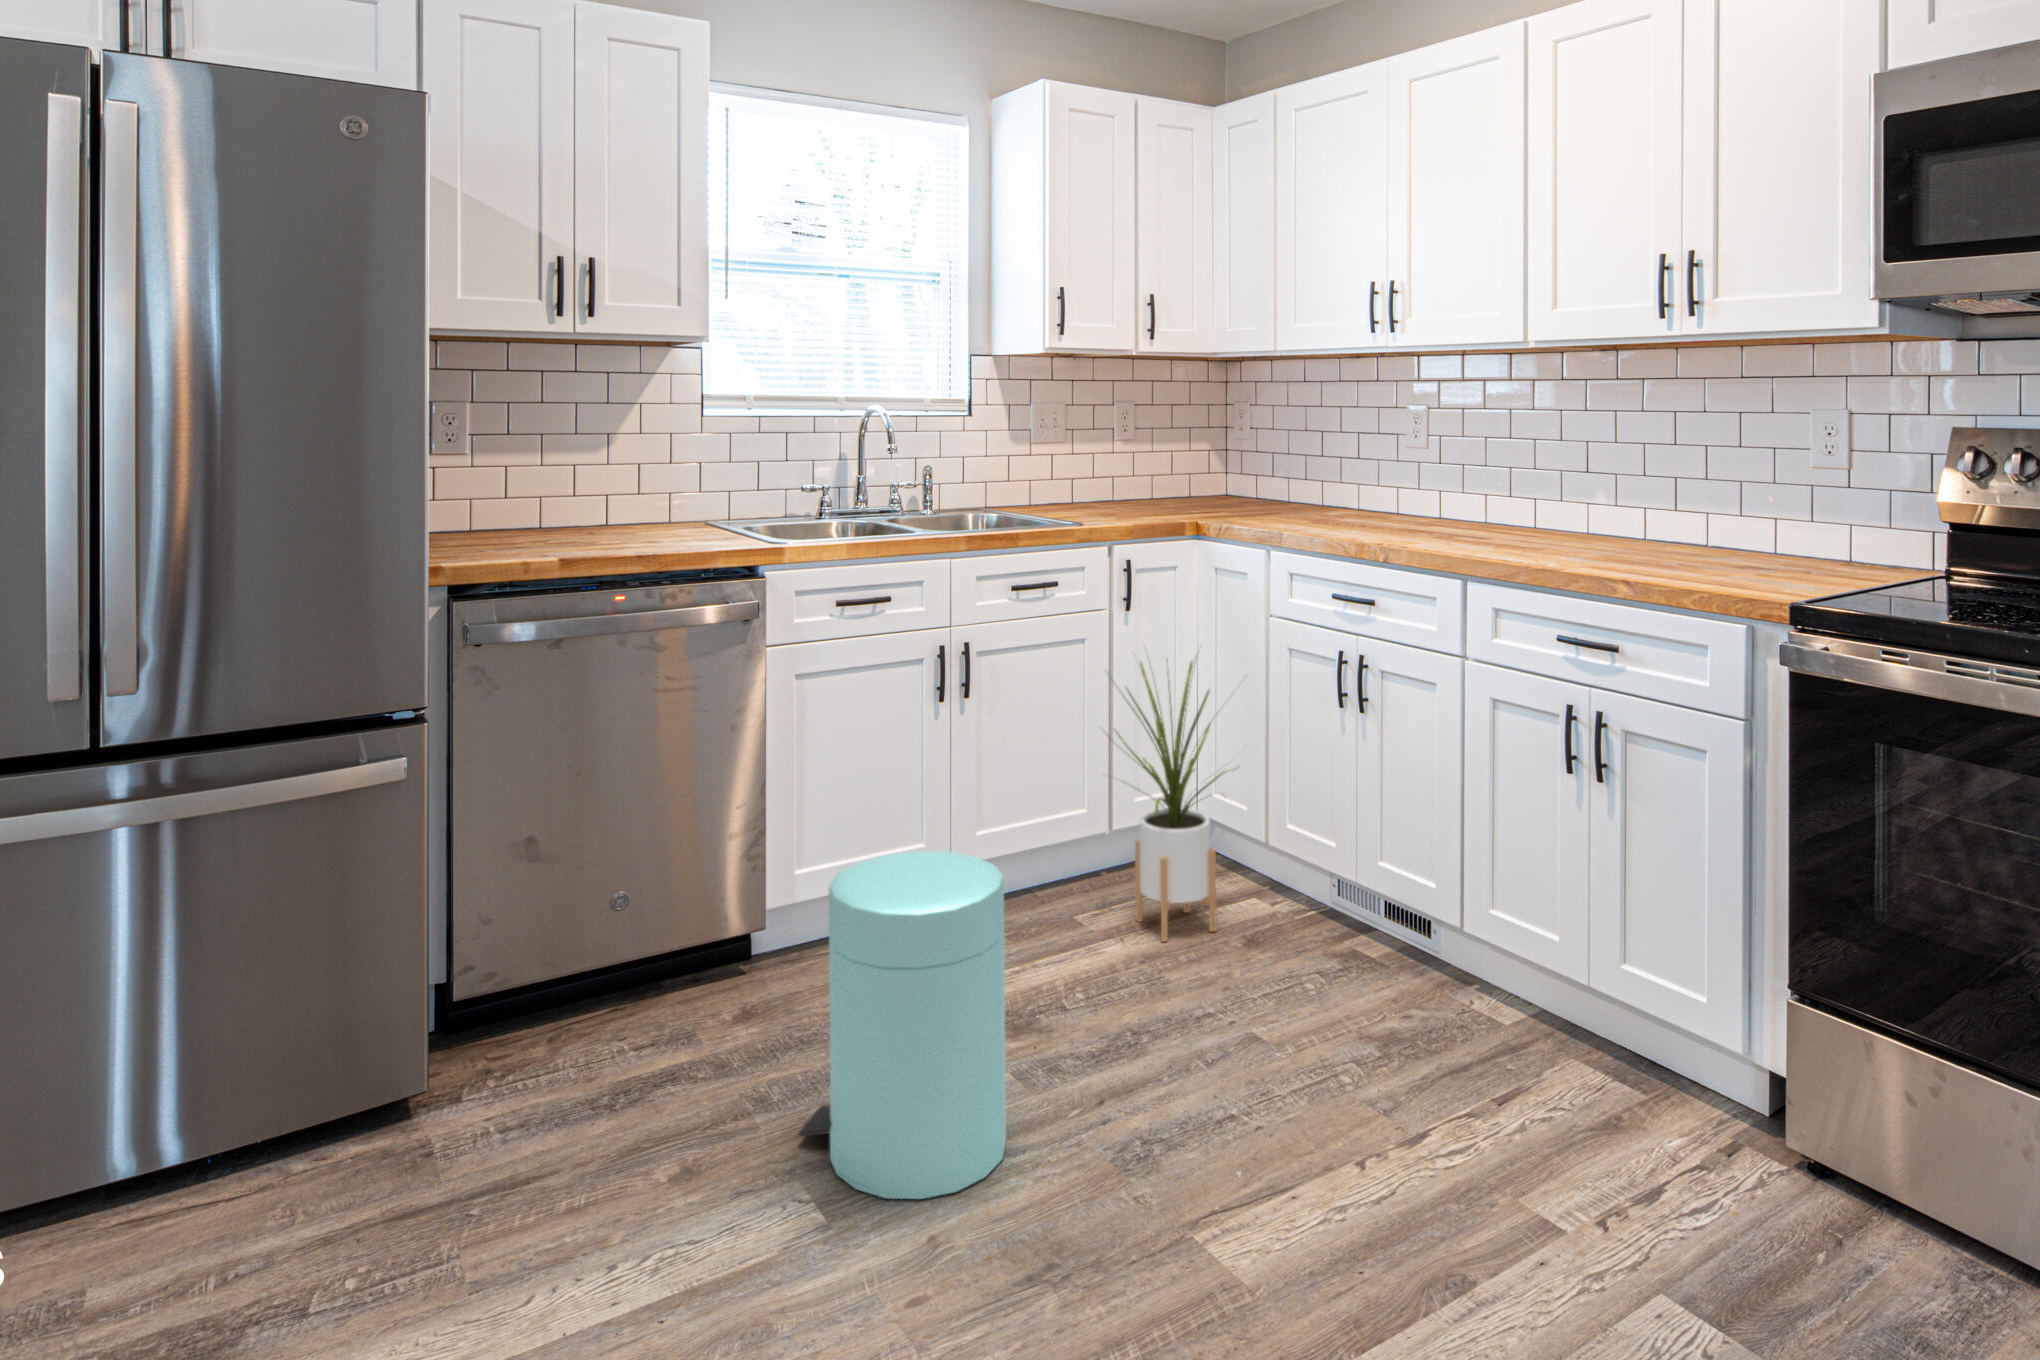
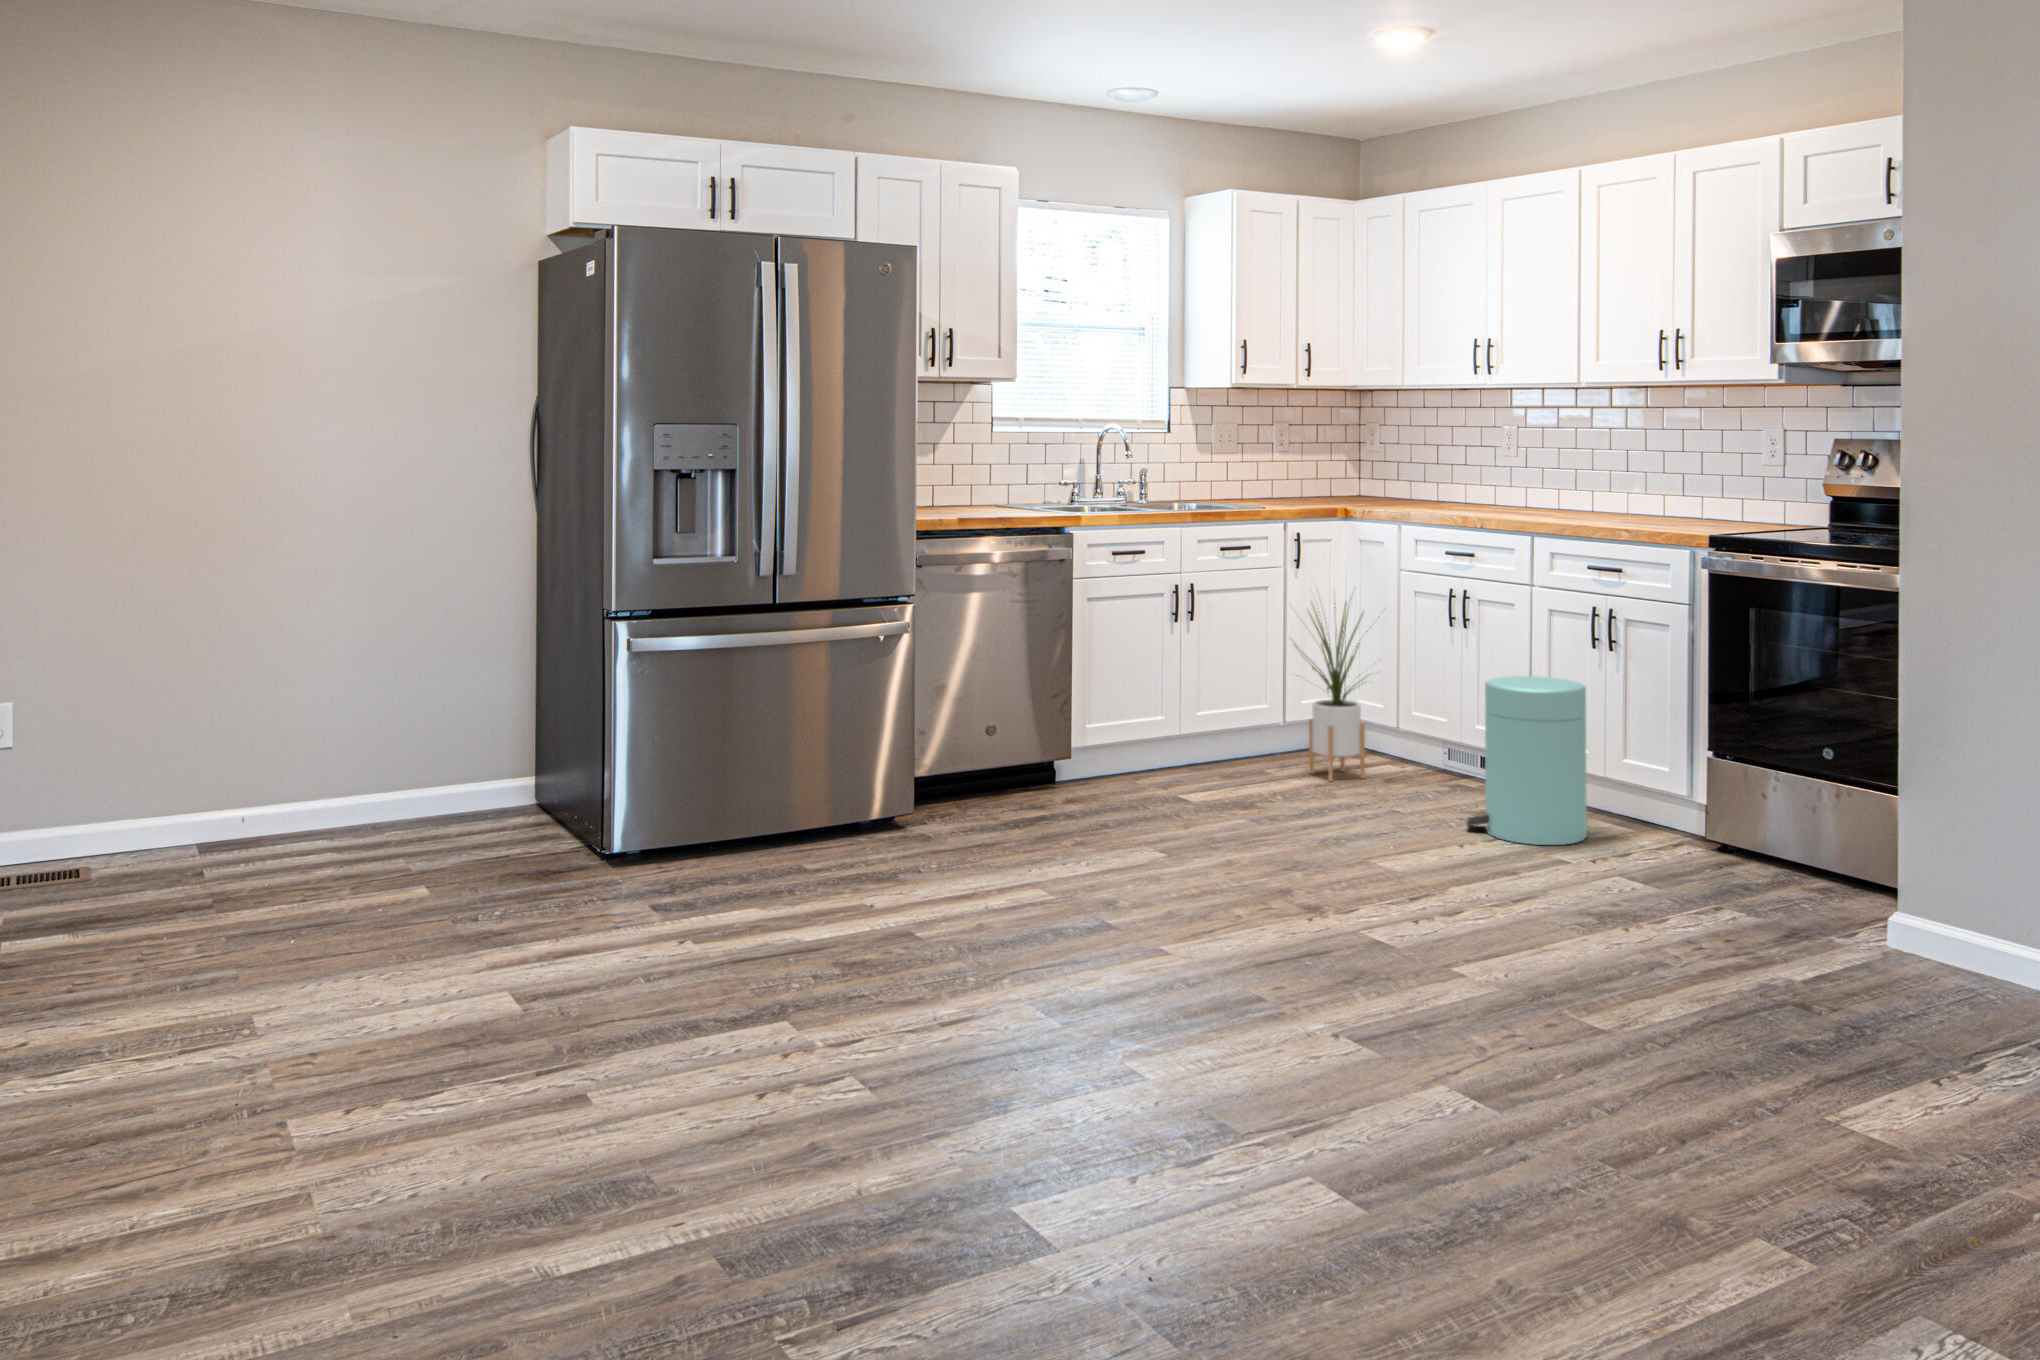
trash can: present [798,851,1006,1199] -> present [1467,676,1587,845]

